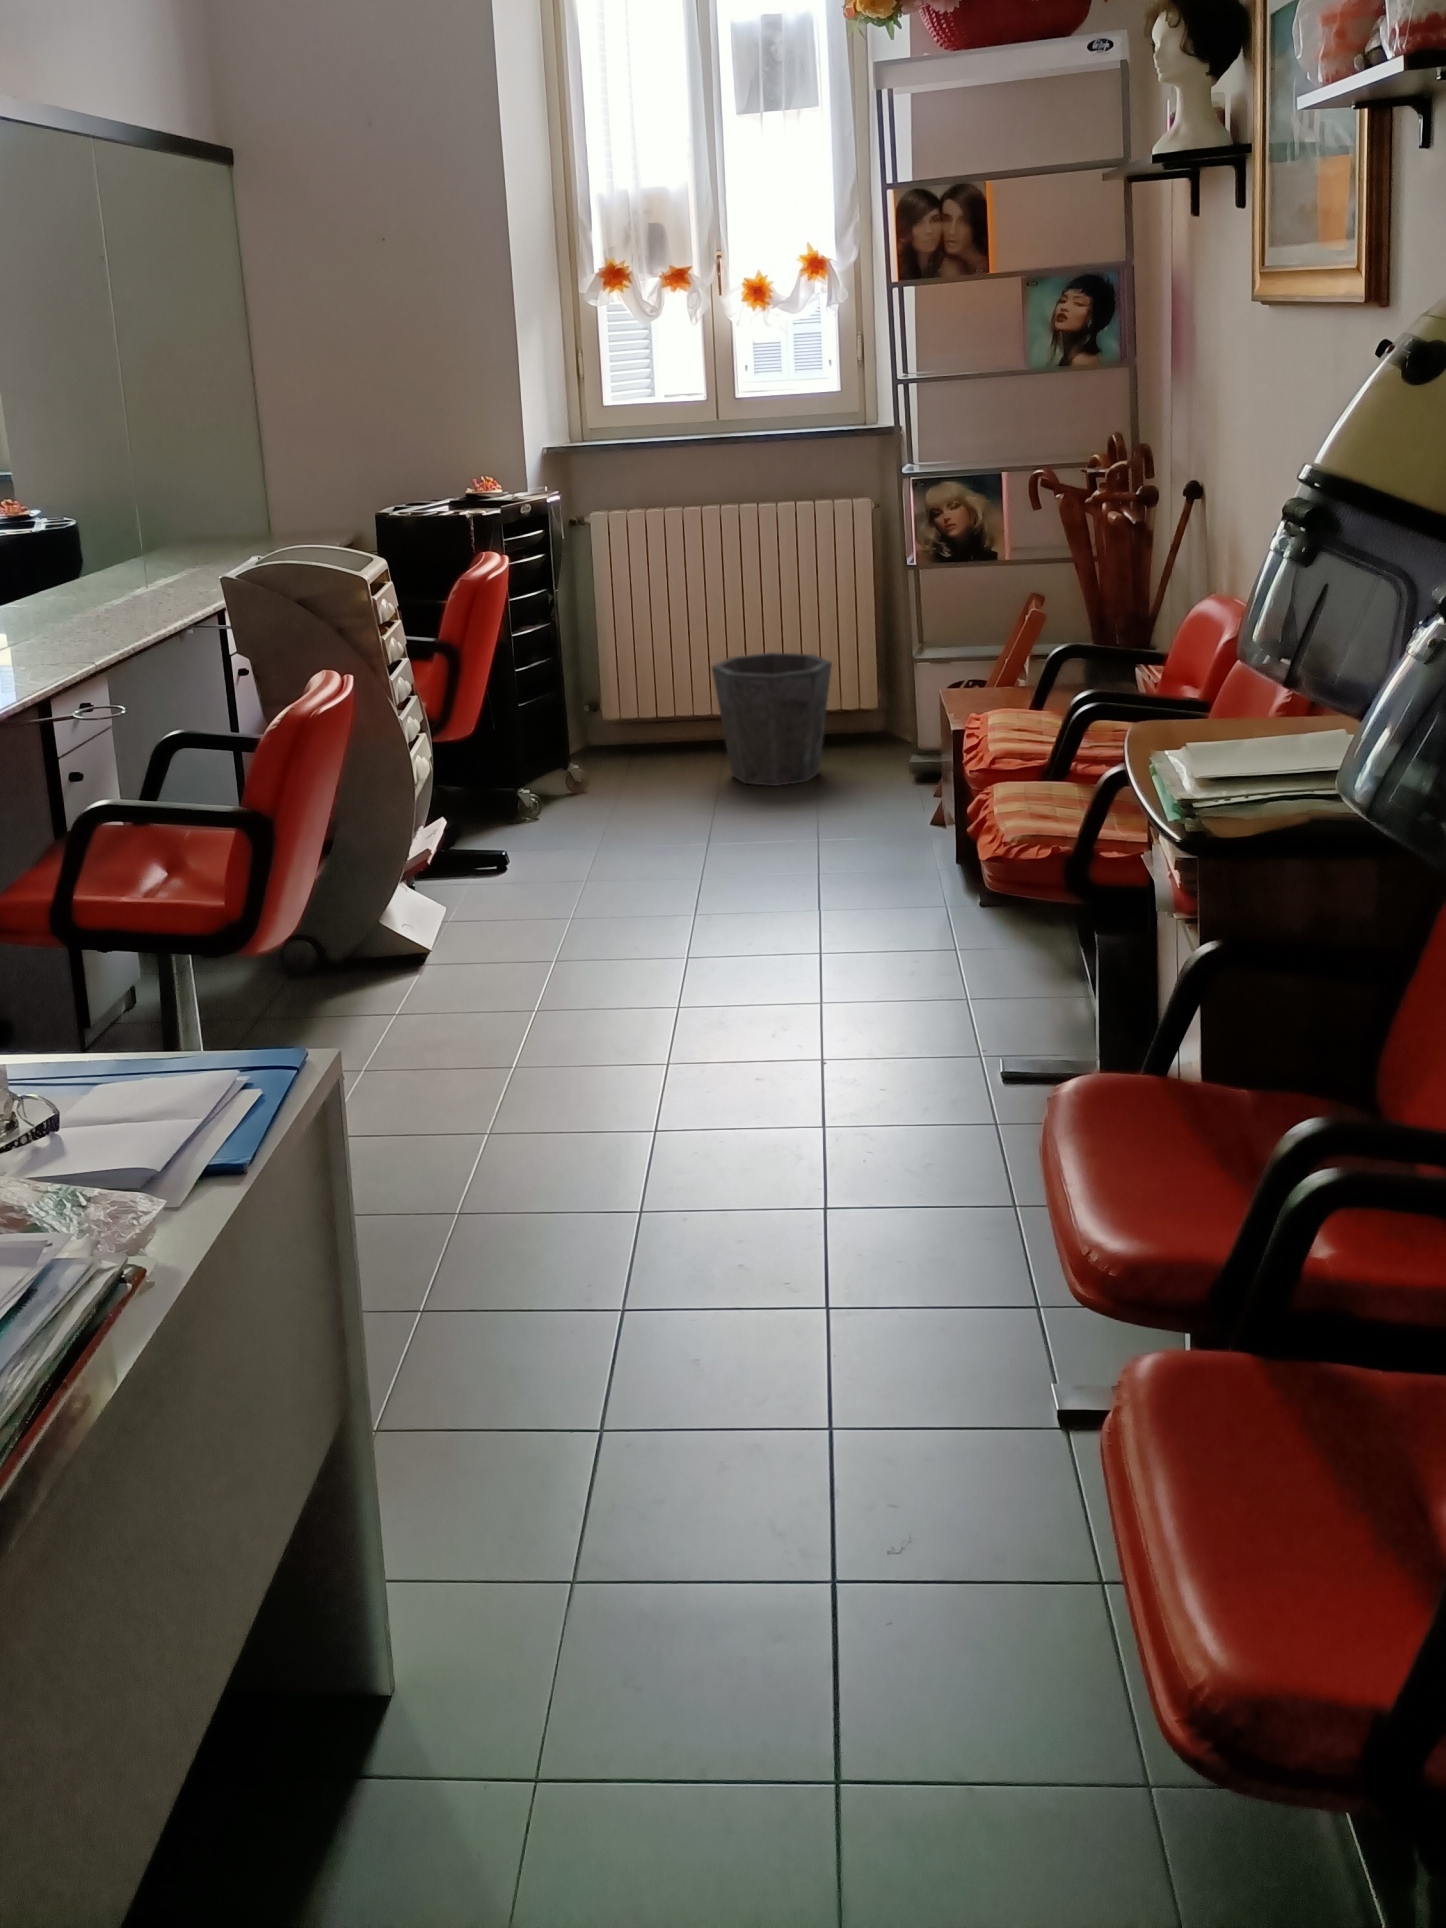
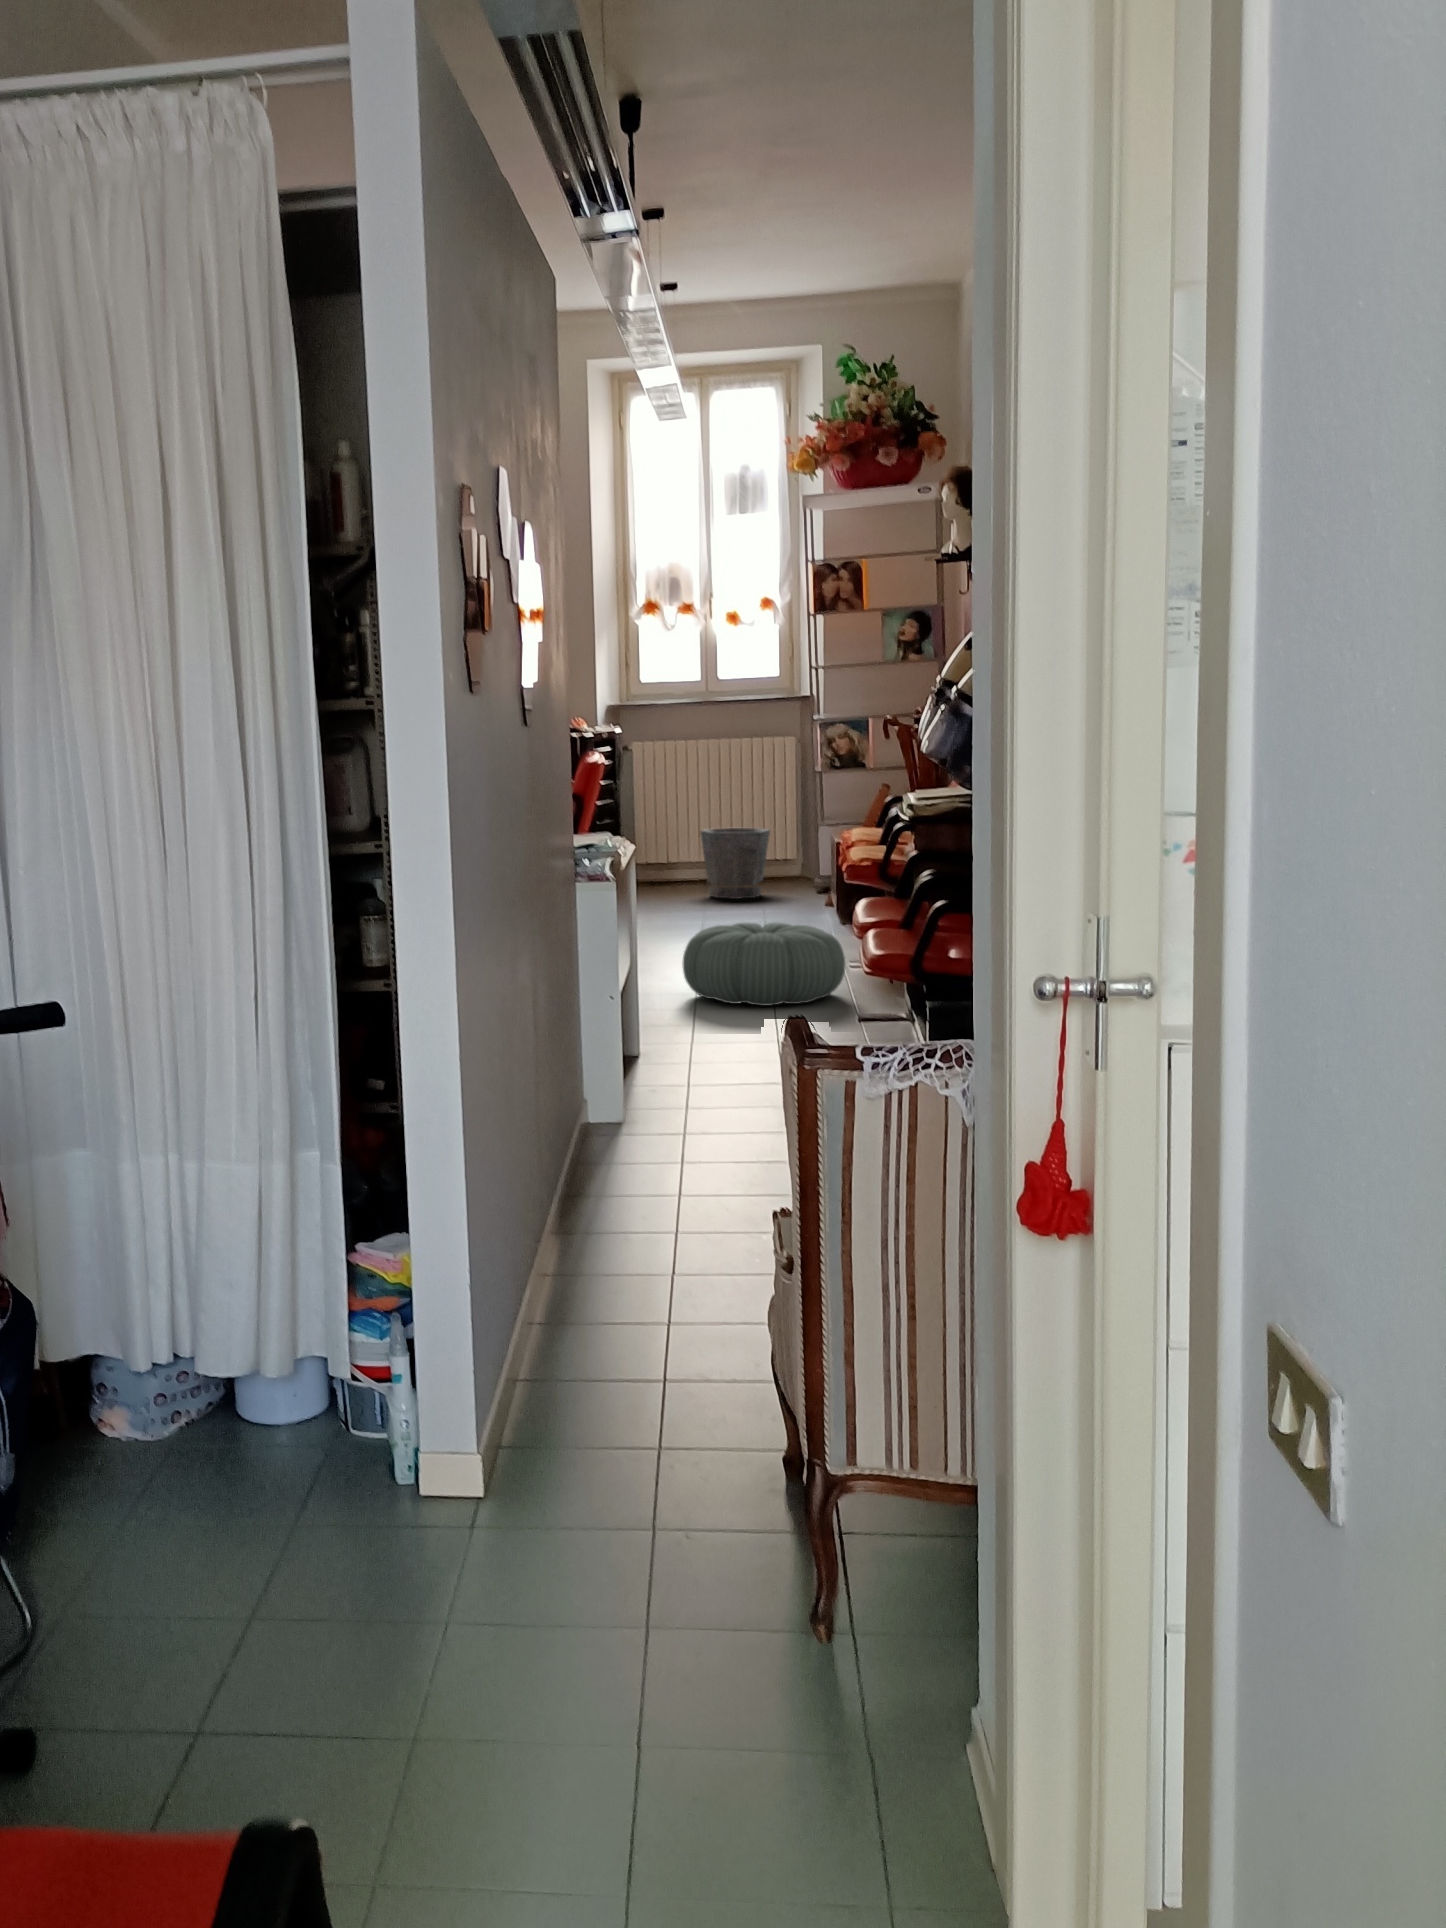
pouf: none [564,1209,1021,1584] -> present [683,923,845,1006]

